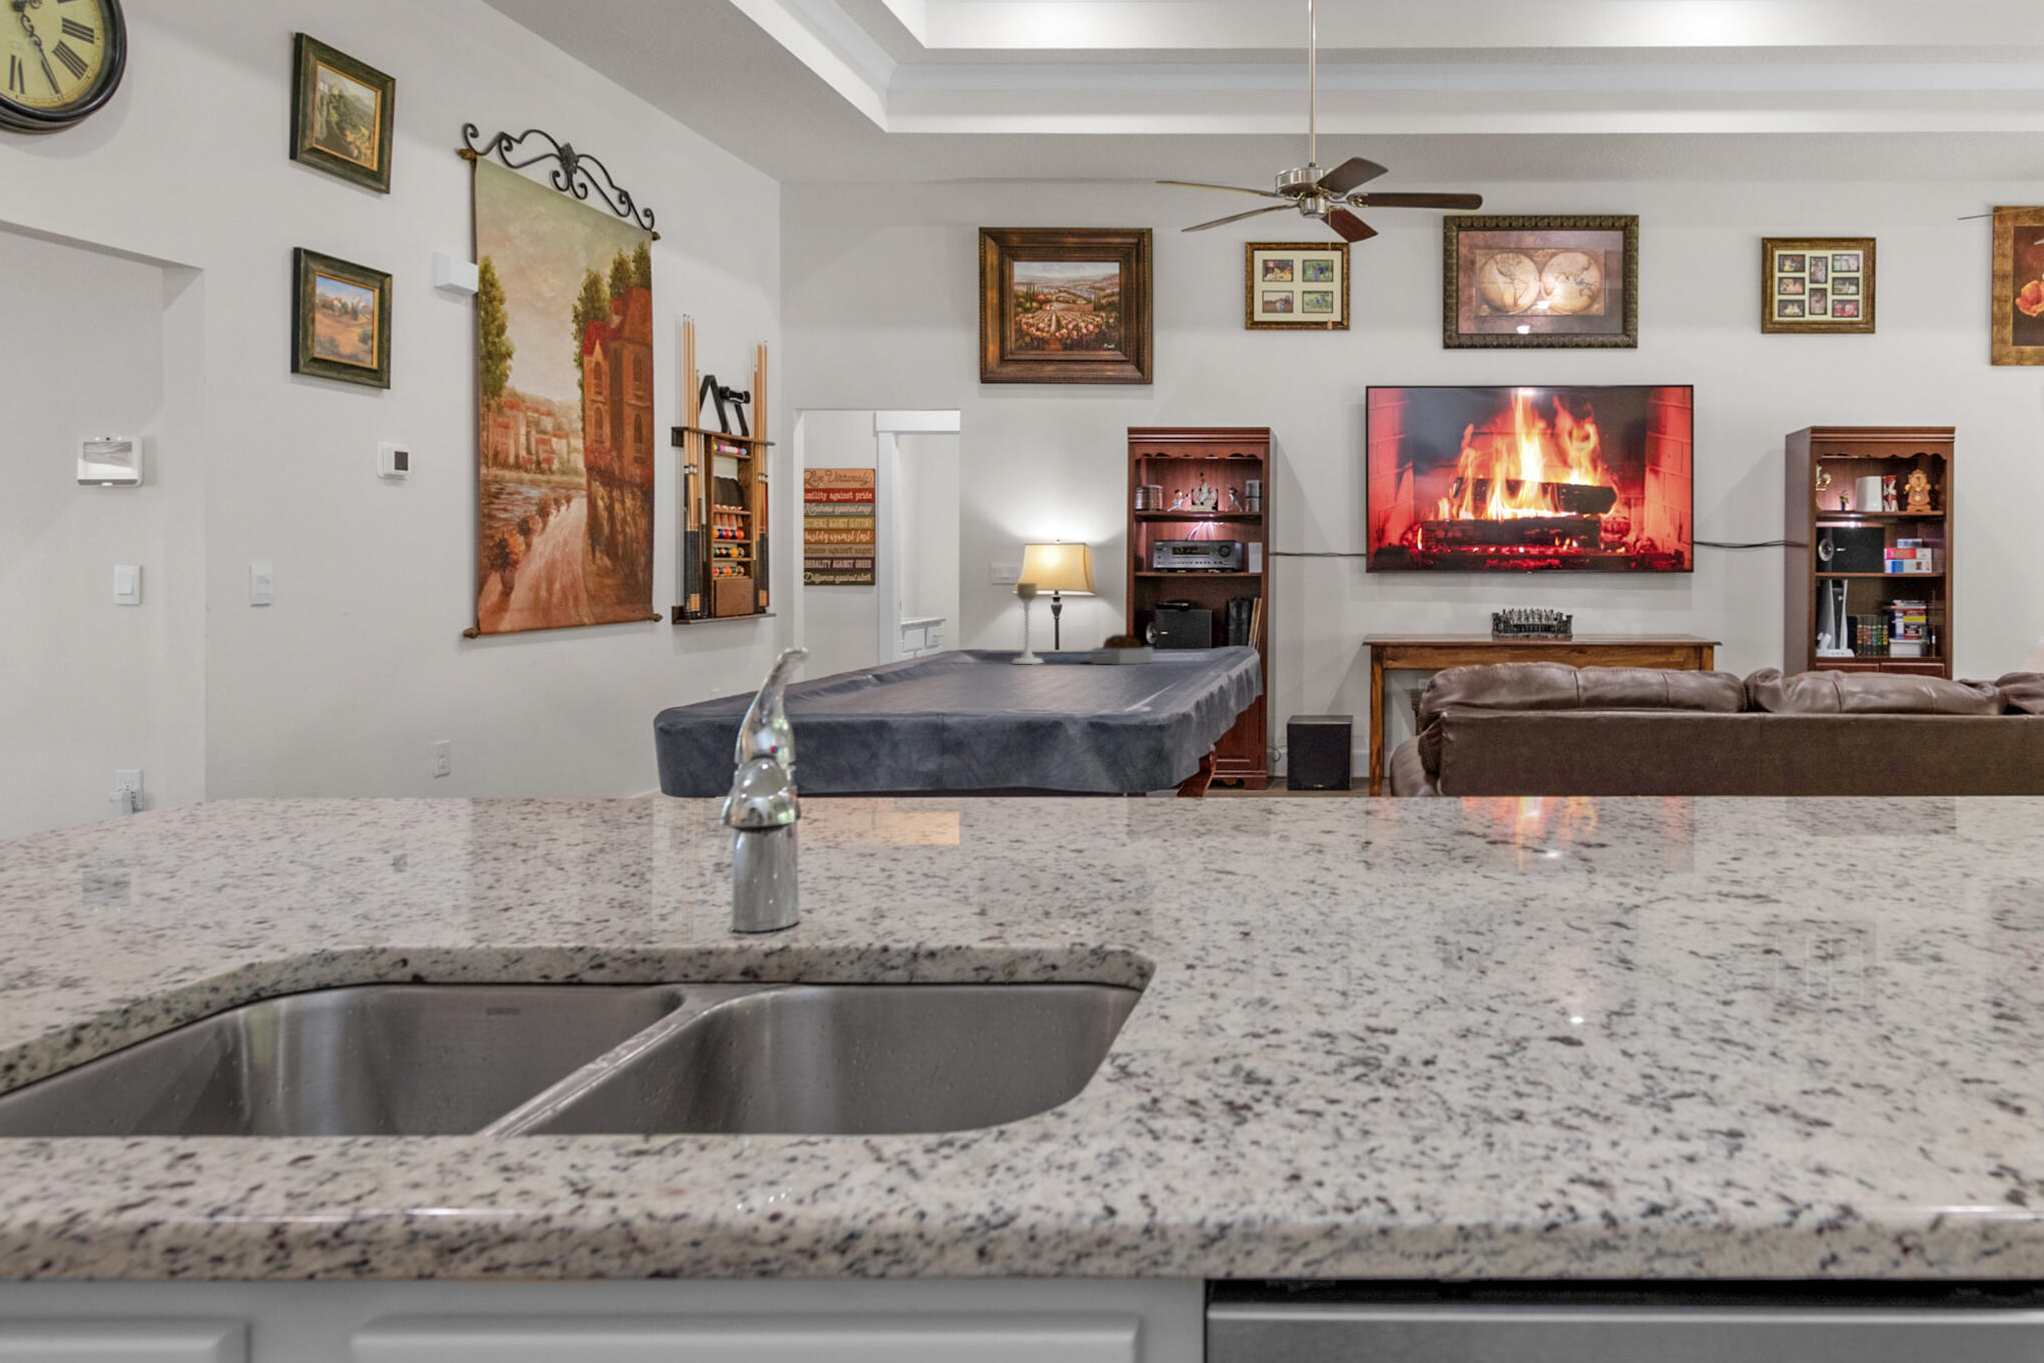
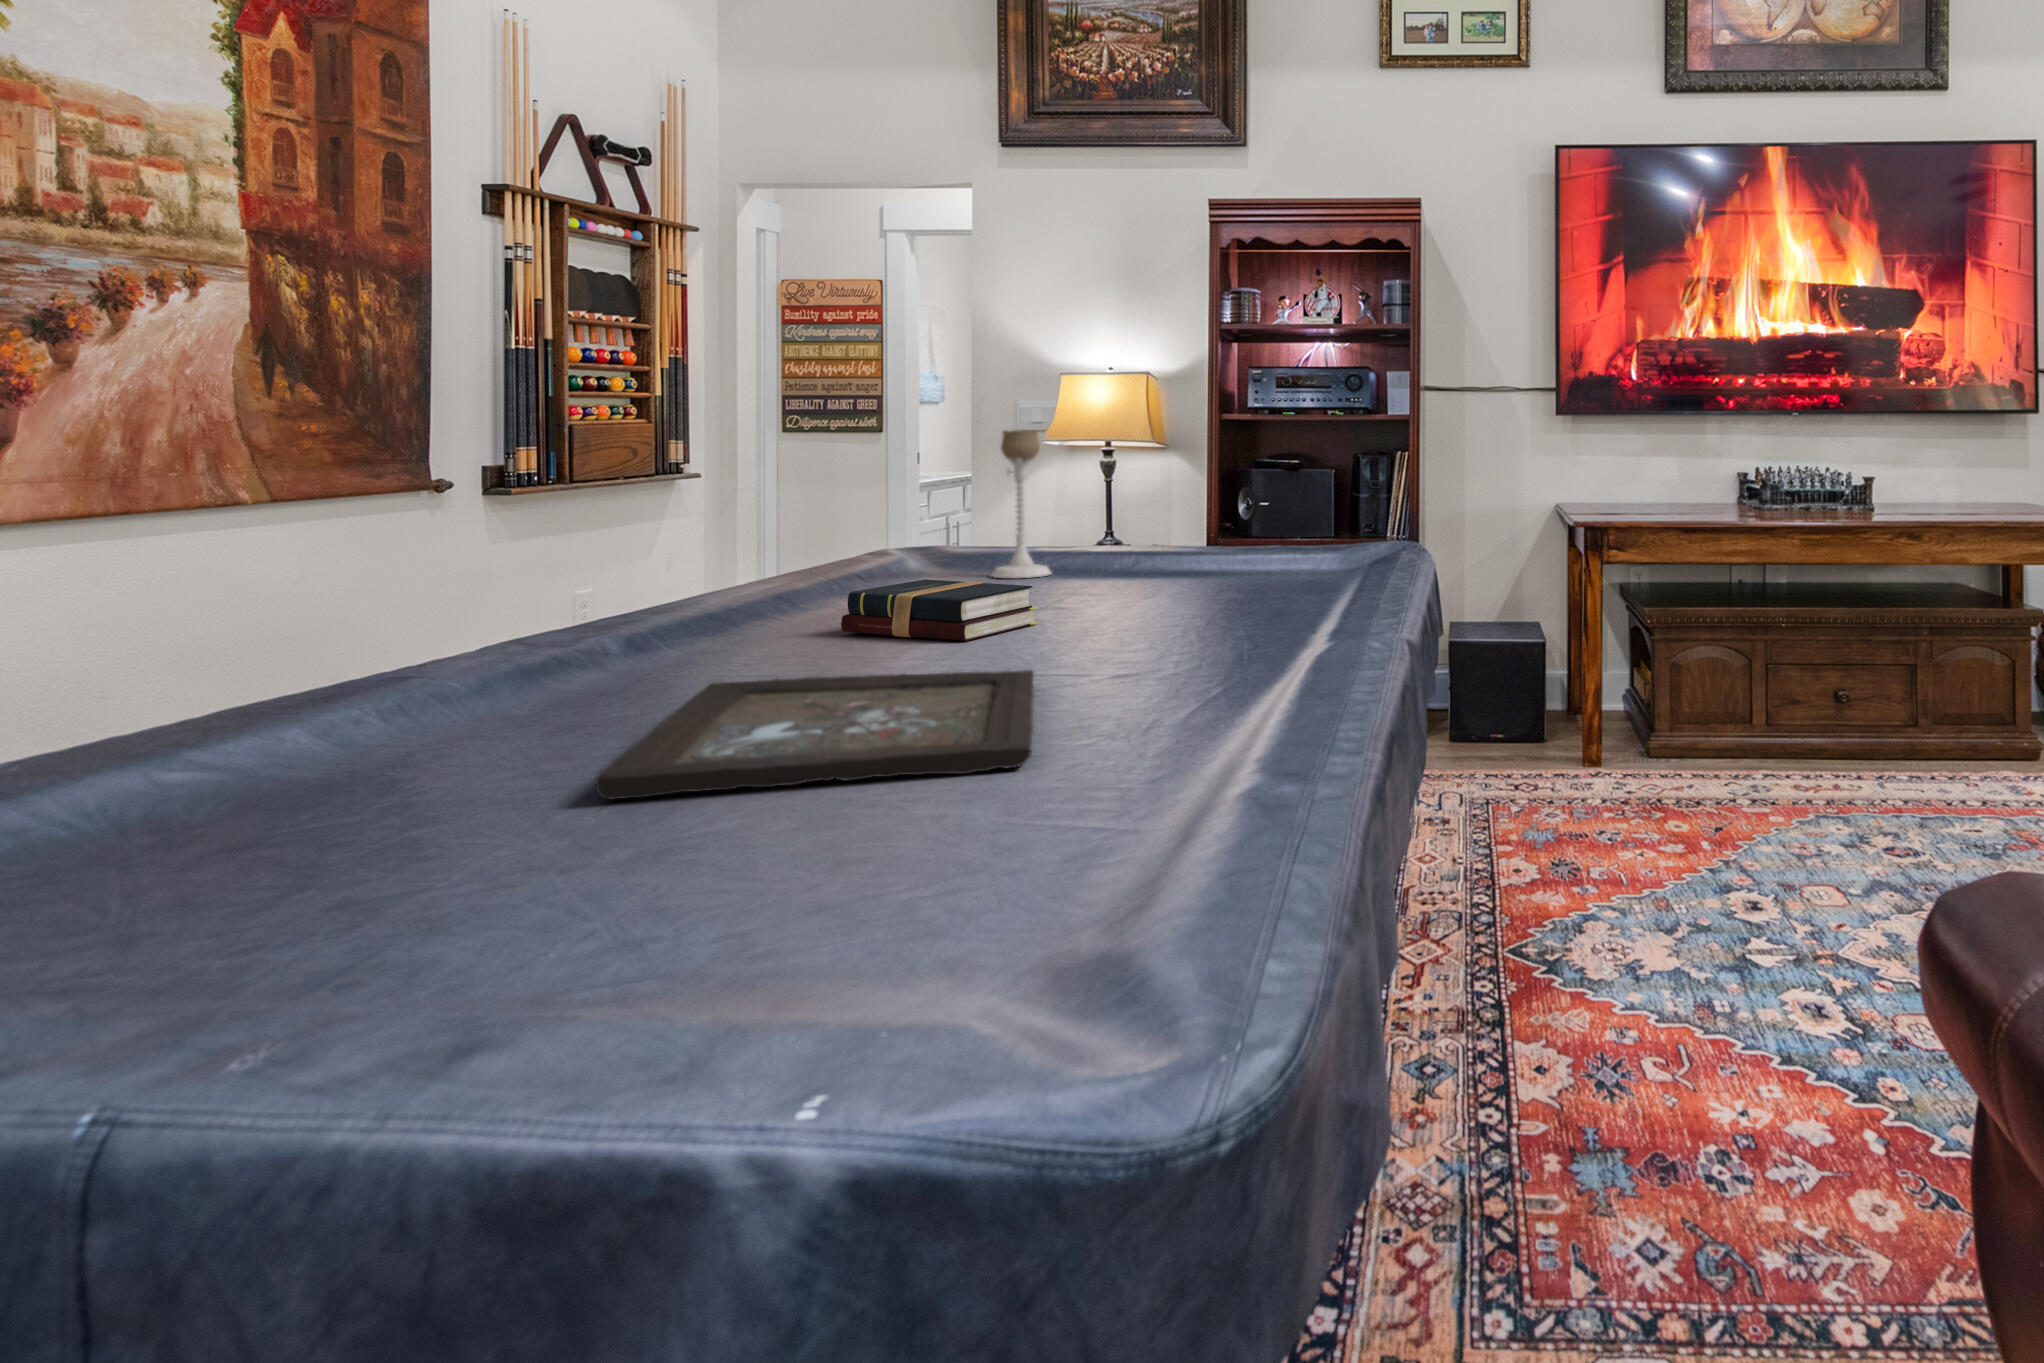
decorative bowl: present [1092,634,1153,664] -> none [1136,517,1248,581]
hardback book: none [964,656,1052,679] -> present [841,579,1038,641]
tray: none [944,680,1078,701] -> present [596,670,1034,799]

